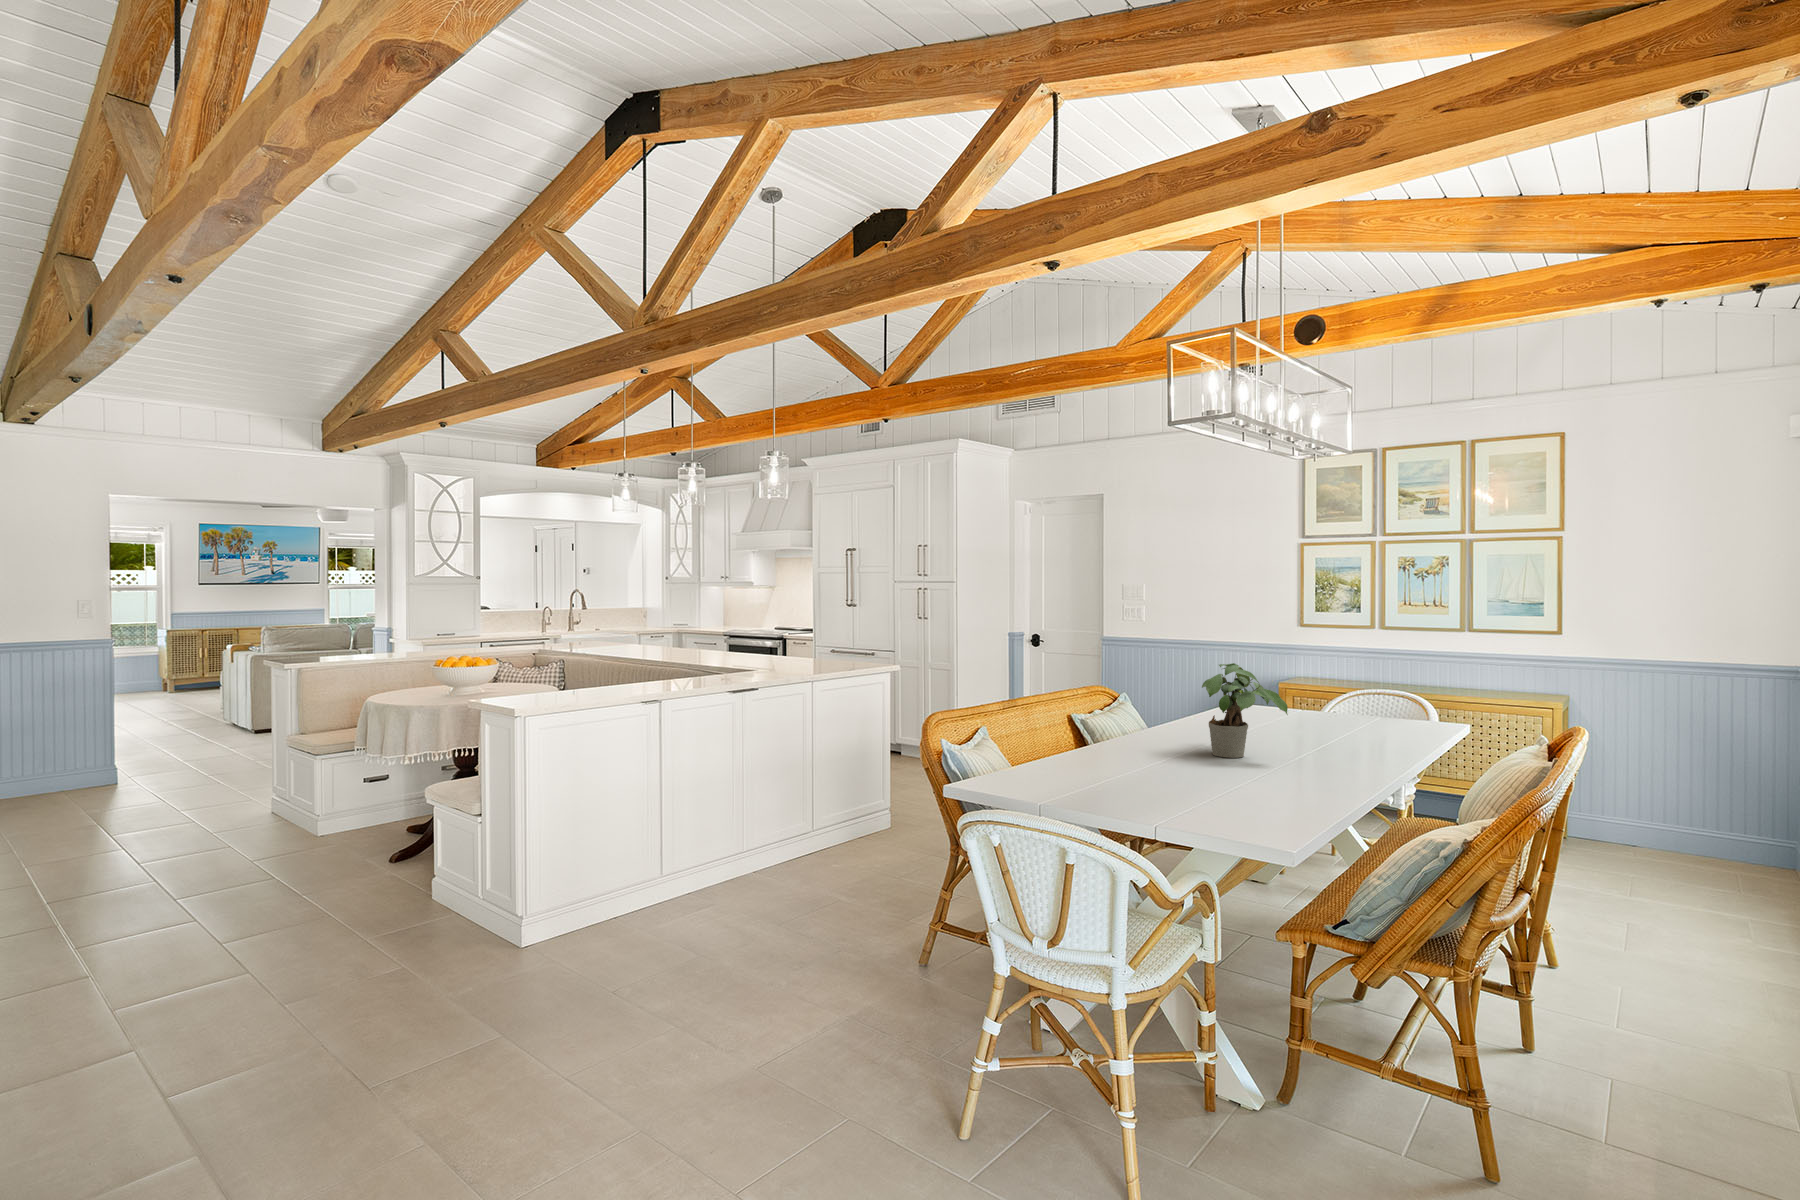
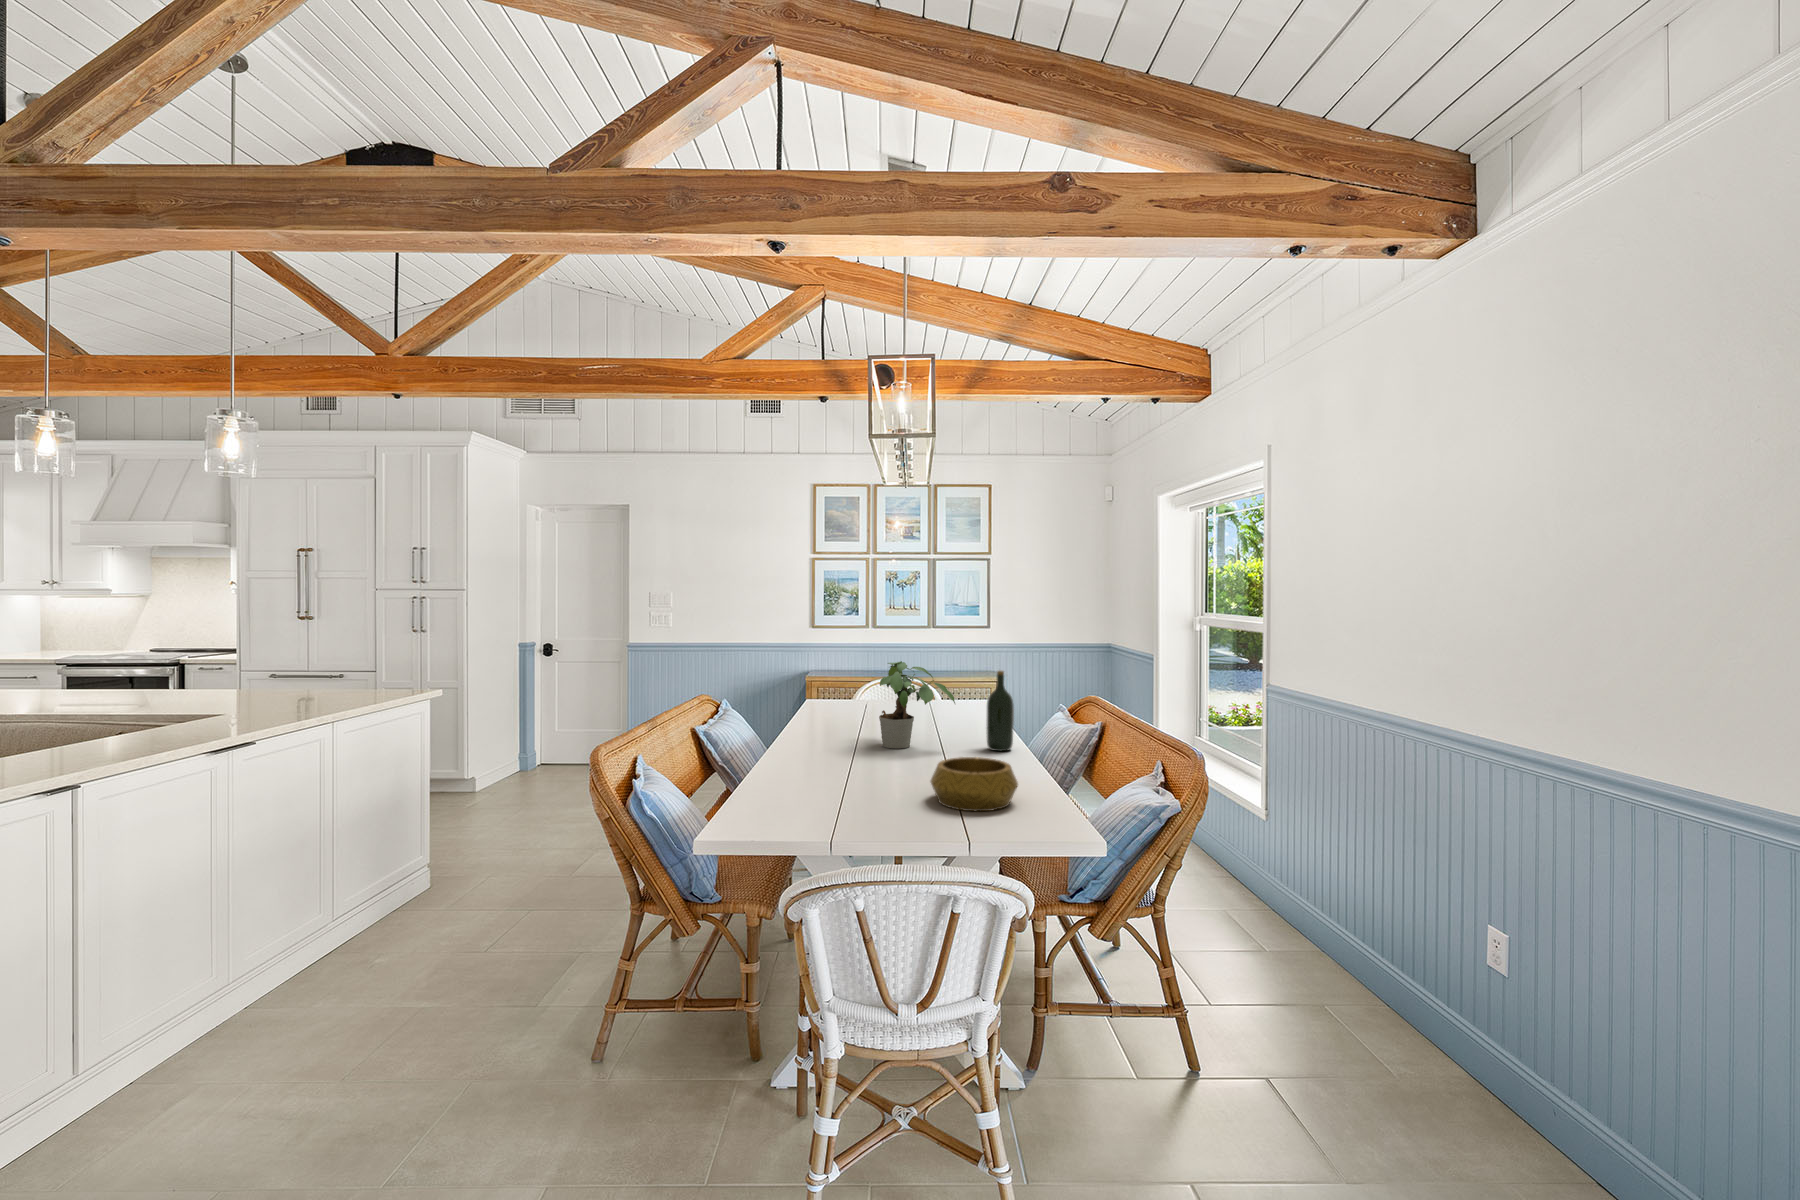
wine bottle: none [1327,680,1362,775] -> present [986,671,1014,751]
decorative bowl: none [1153,761,1248,815] -> present [931,757,1018,811]

